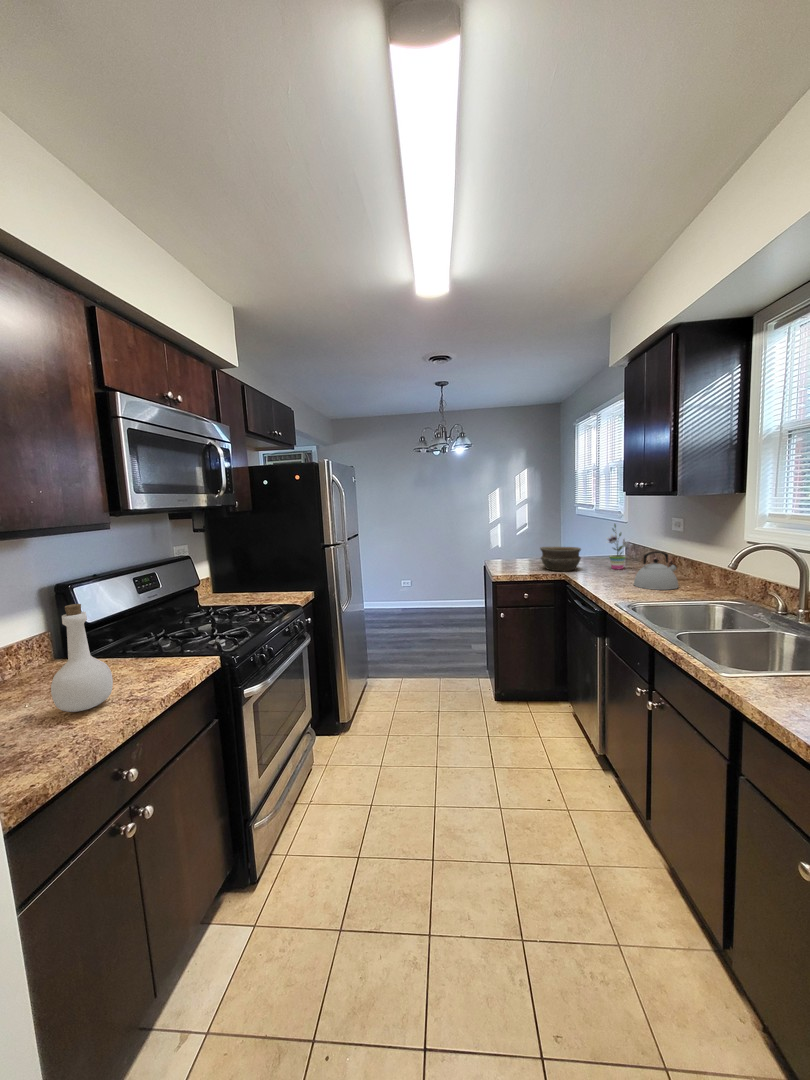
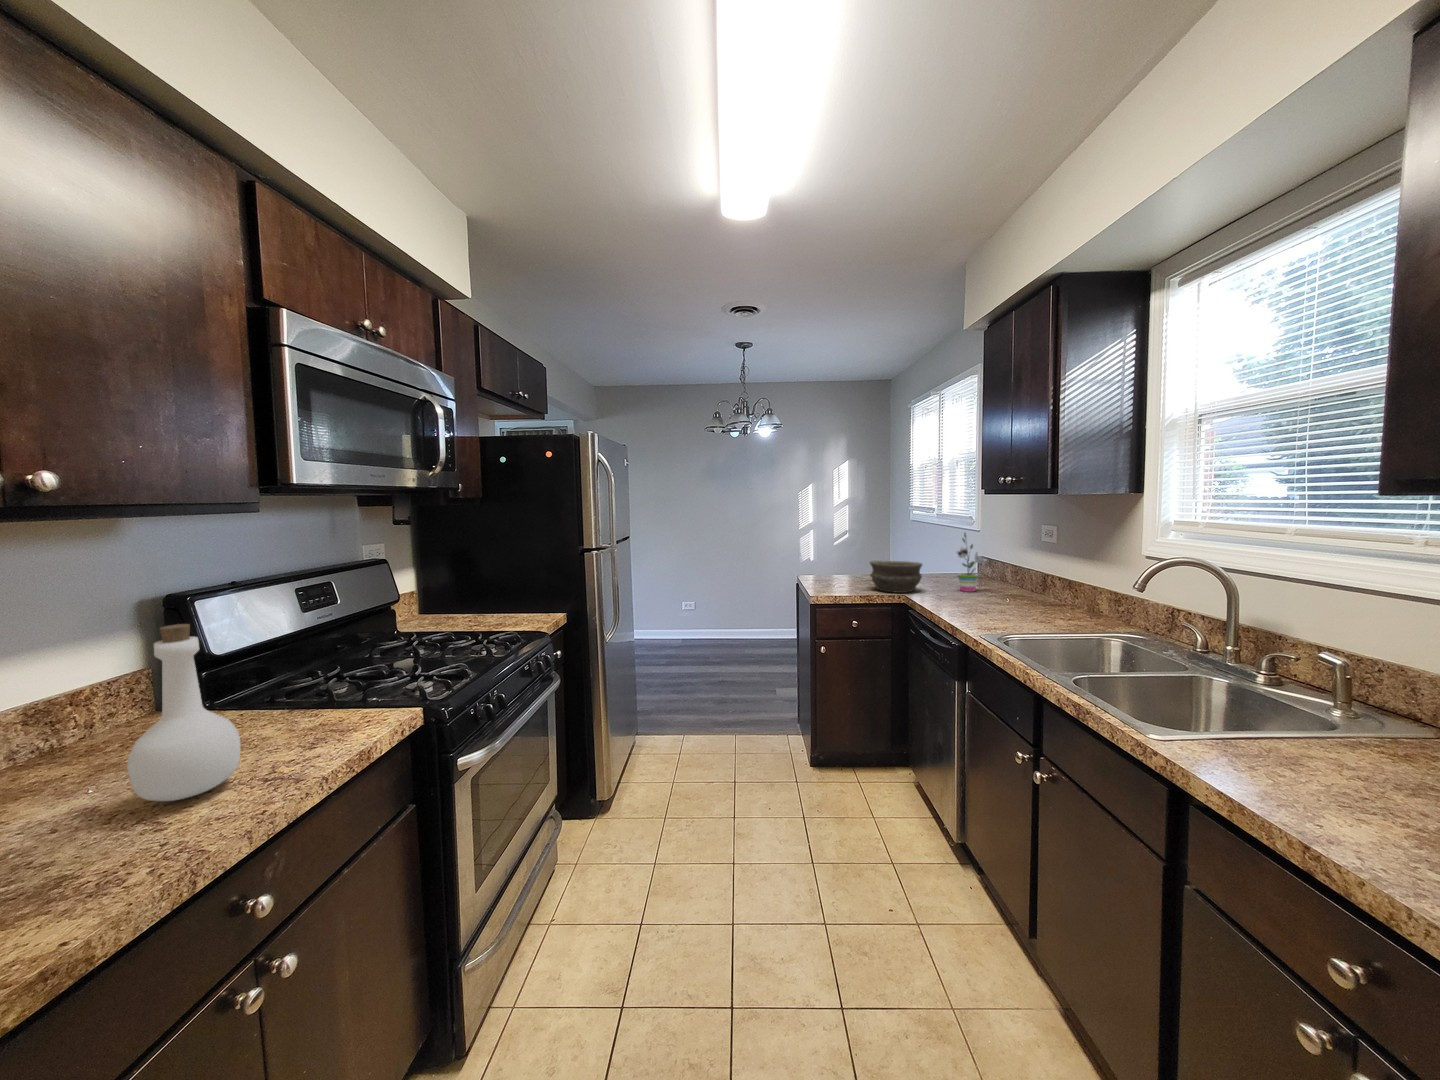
kettle: present [634,551,678,590] -> none [995,568,1053,618]

